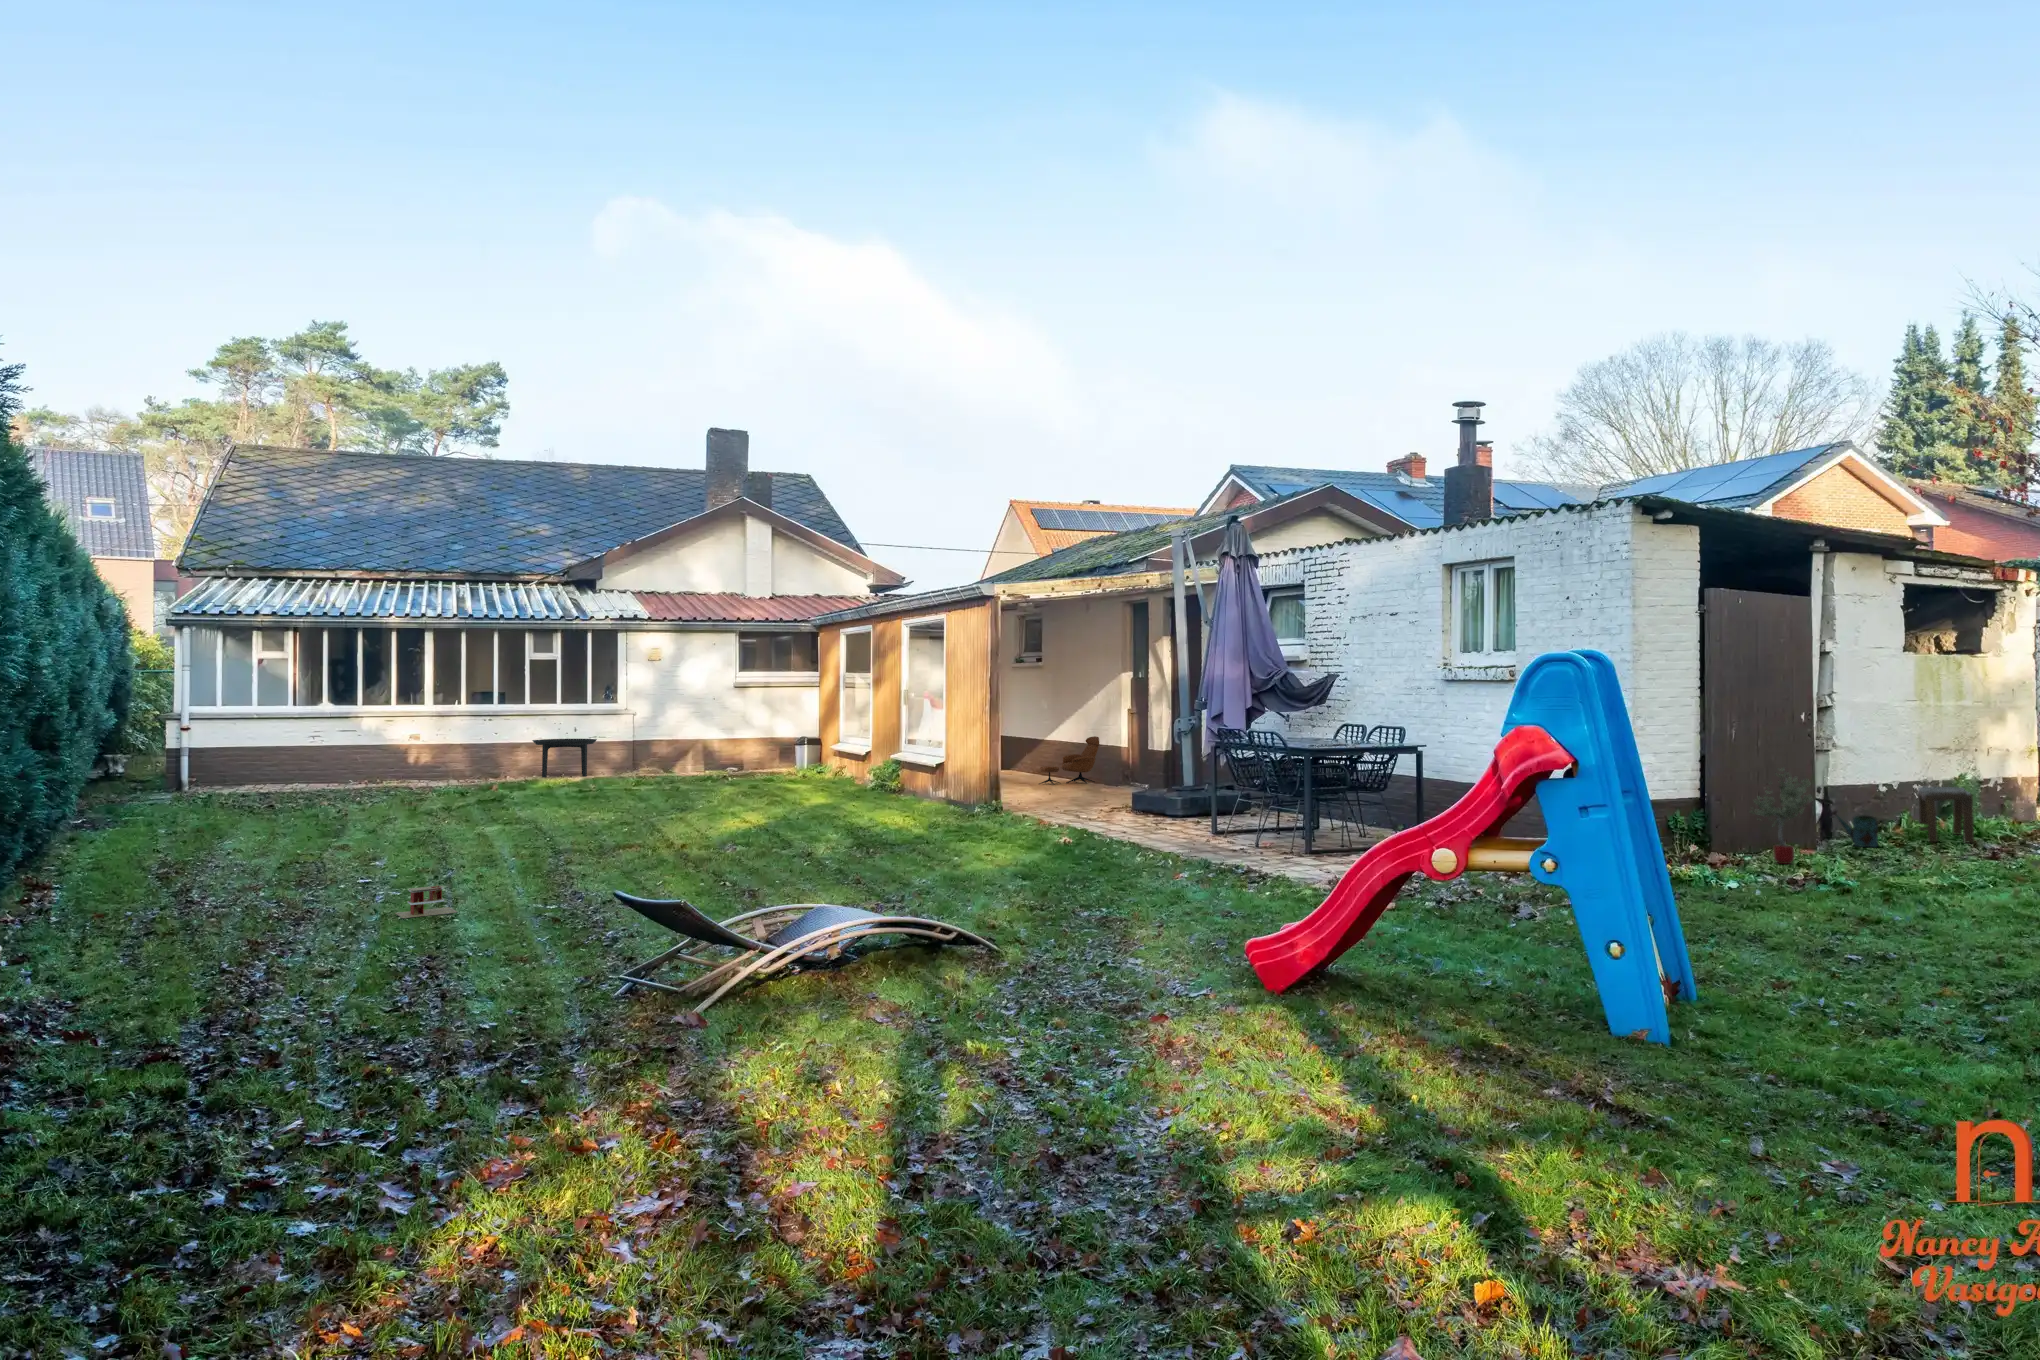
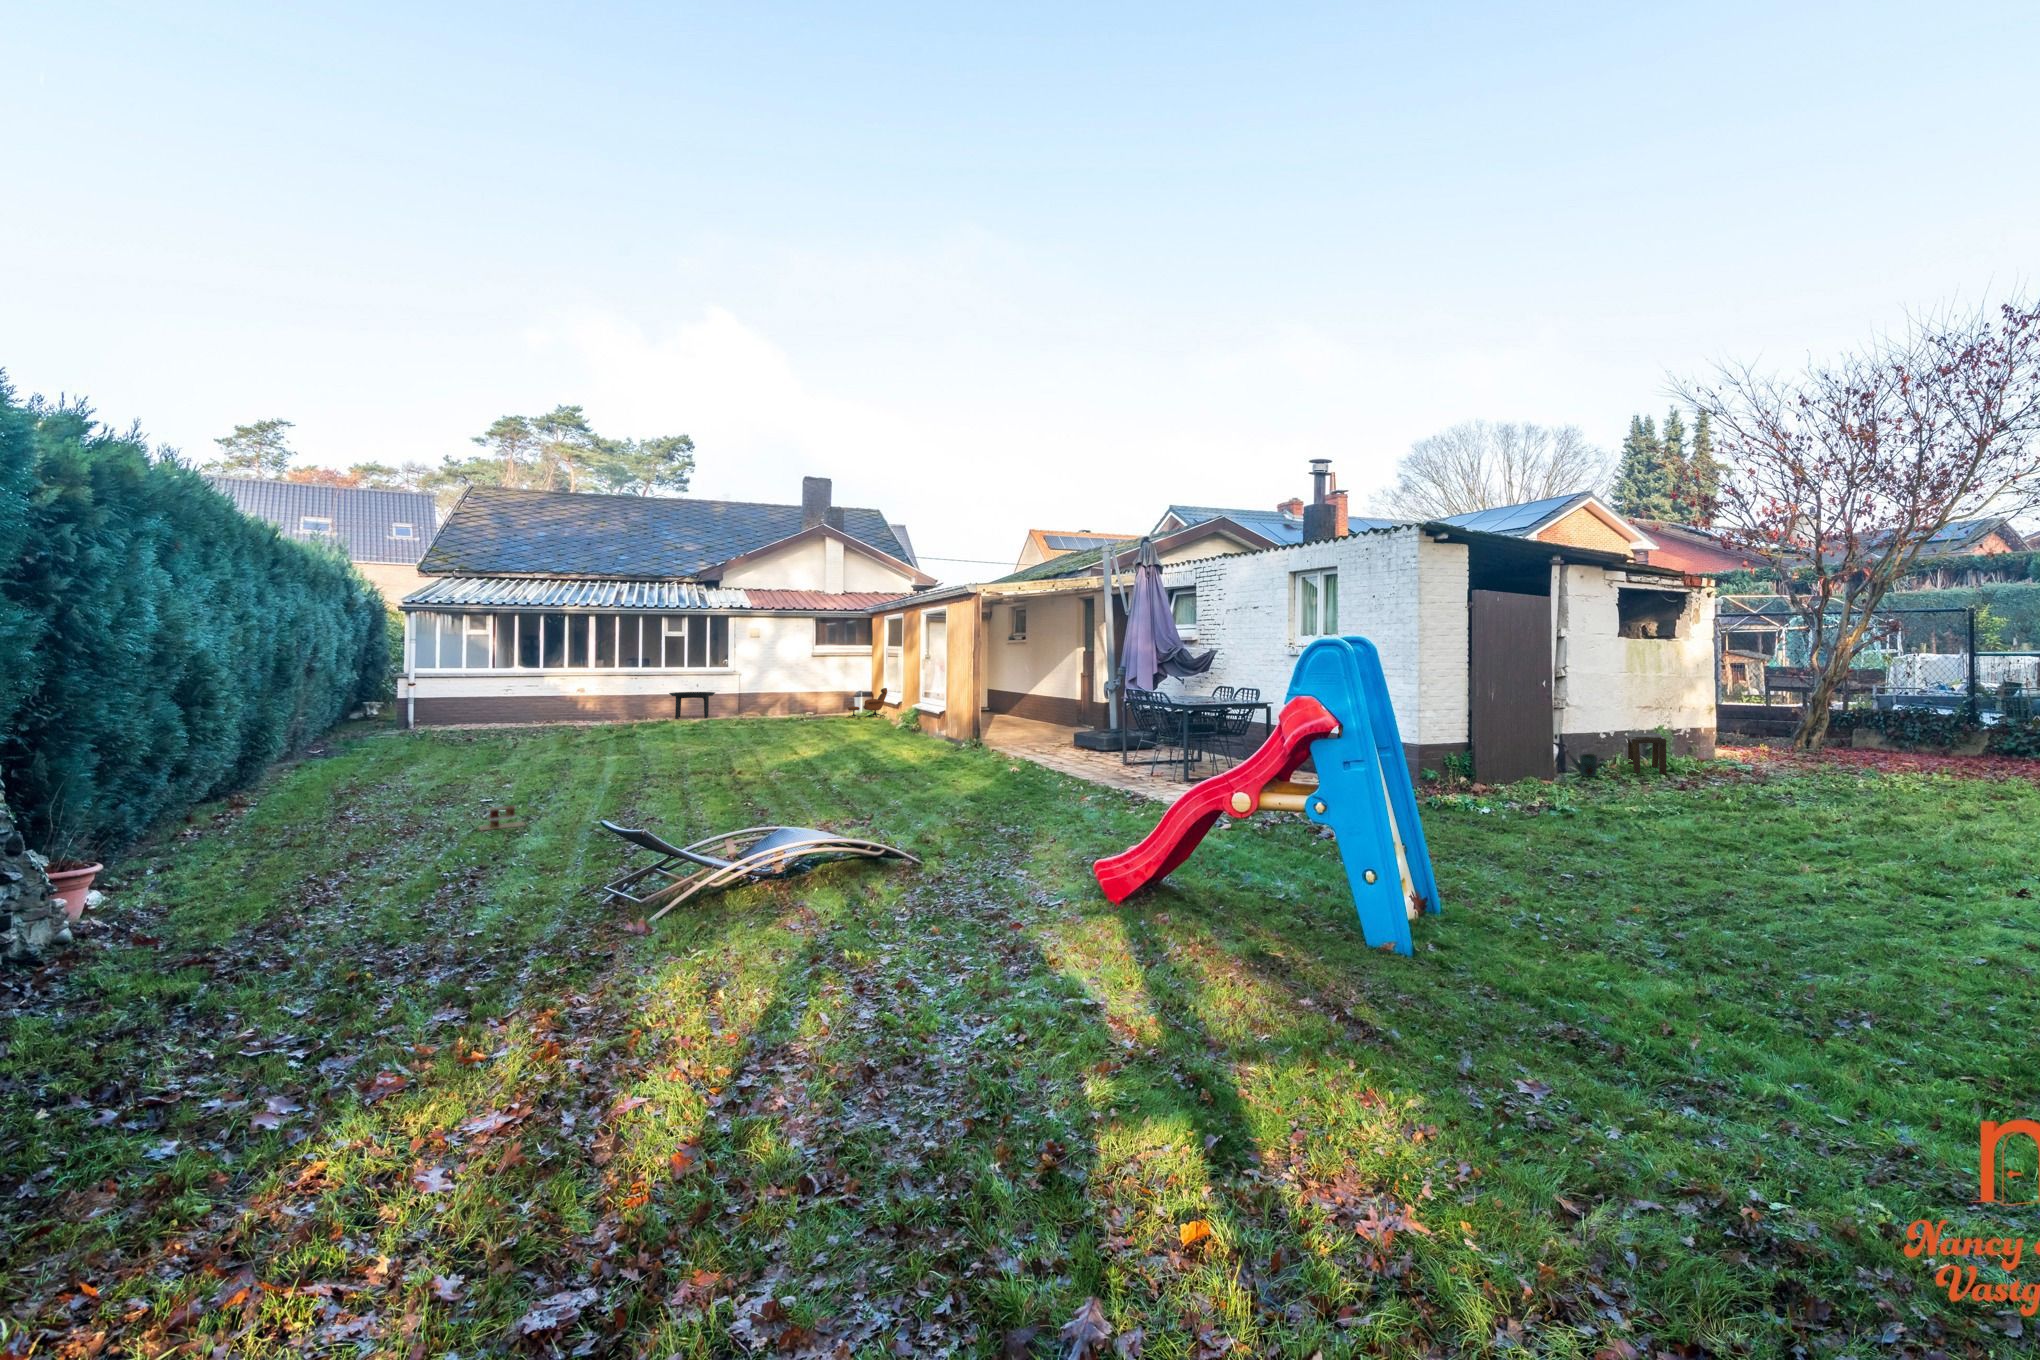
lounge chair: present [1039,736,1099,784] -> present [848,688,887,717]
potted tree: present [1751,768,1813,864] -> none [1502,719,1551,790]

